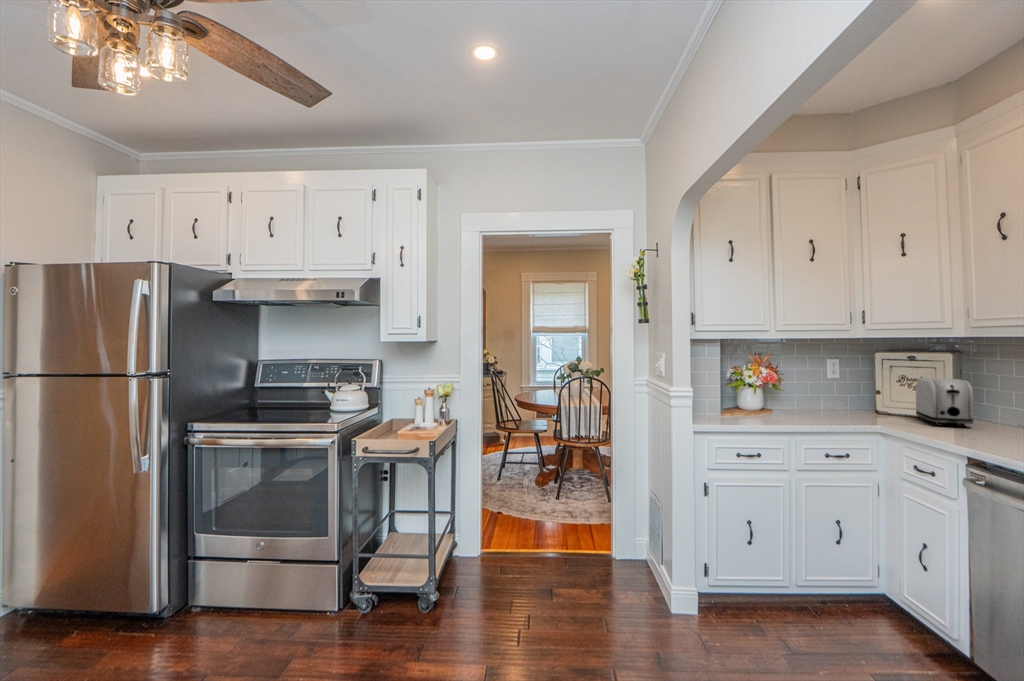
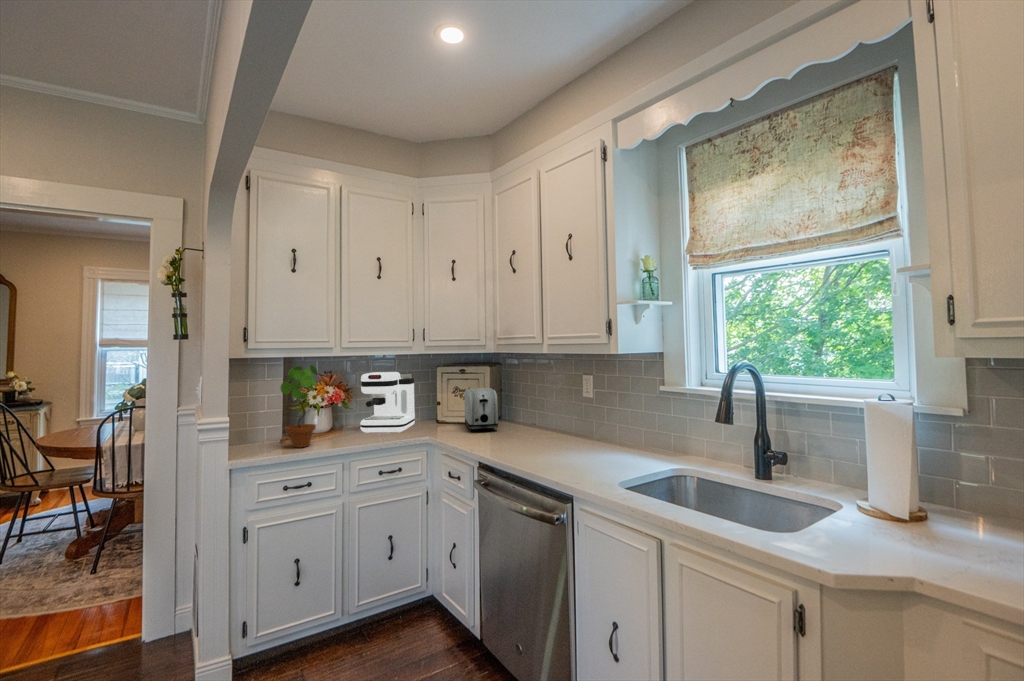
potted plant: none [727,346,757,420] -> present [281,365,317,448]
coffee maker: none [791,357,849,418] -> present [360,372,415,433]

